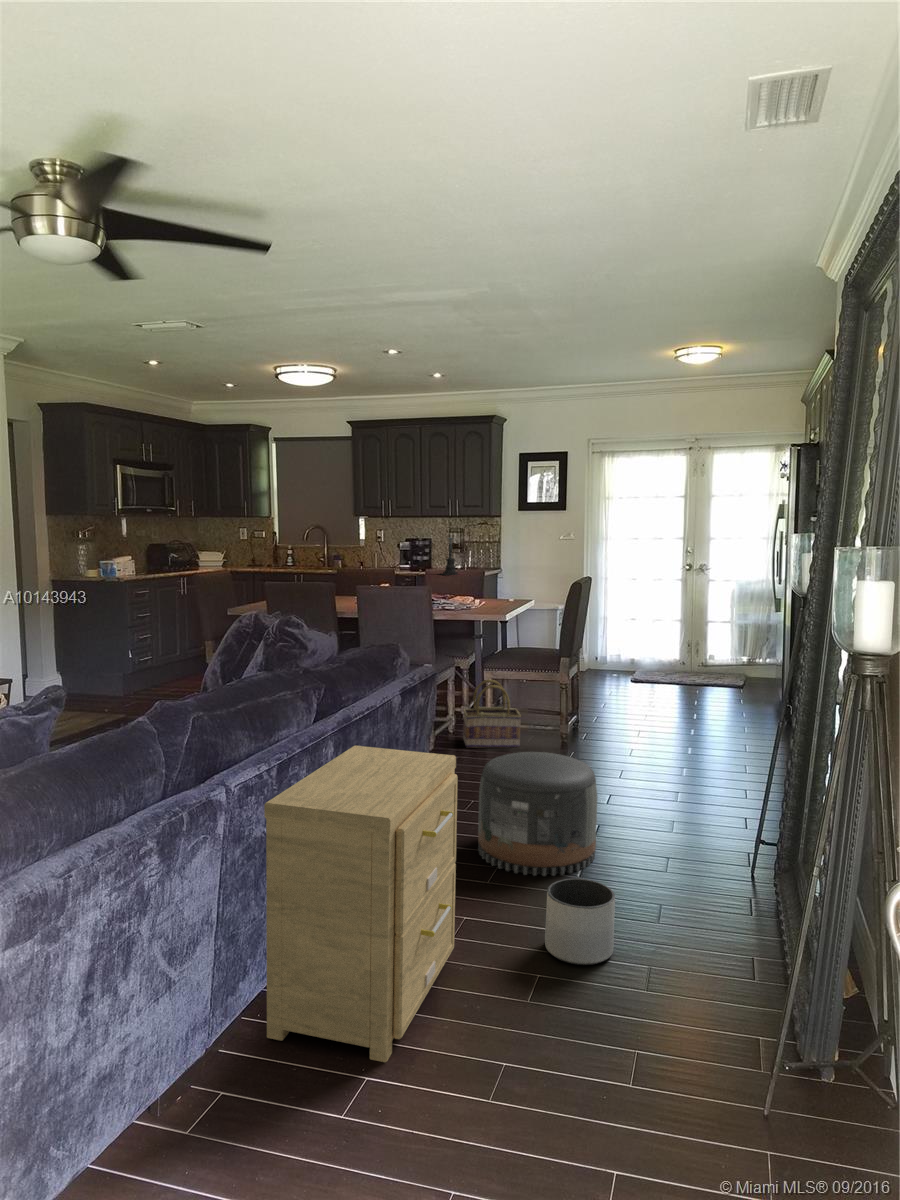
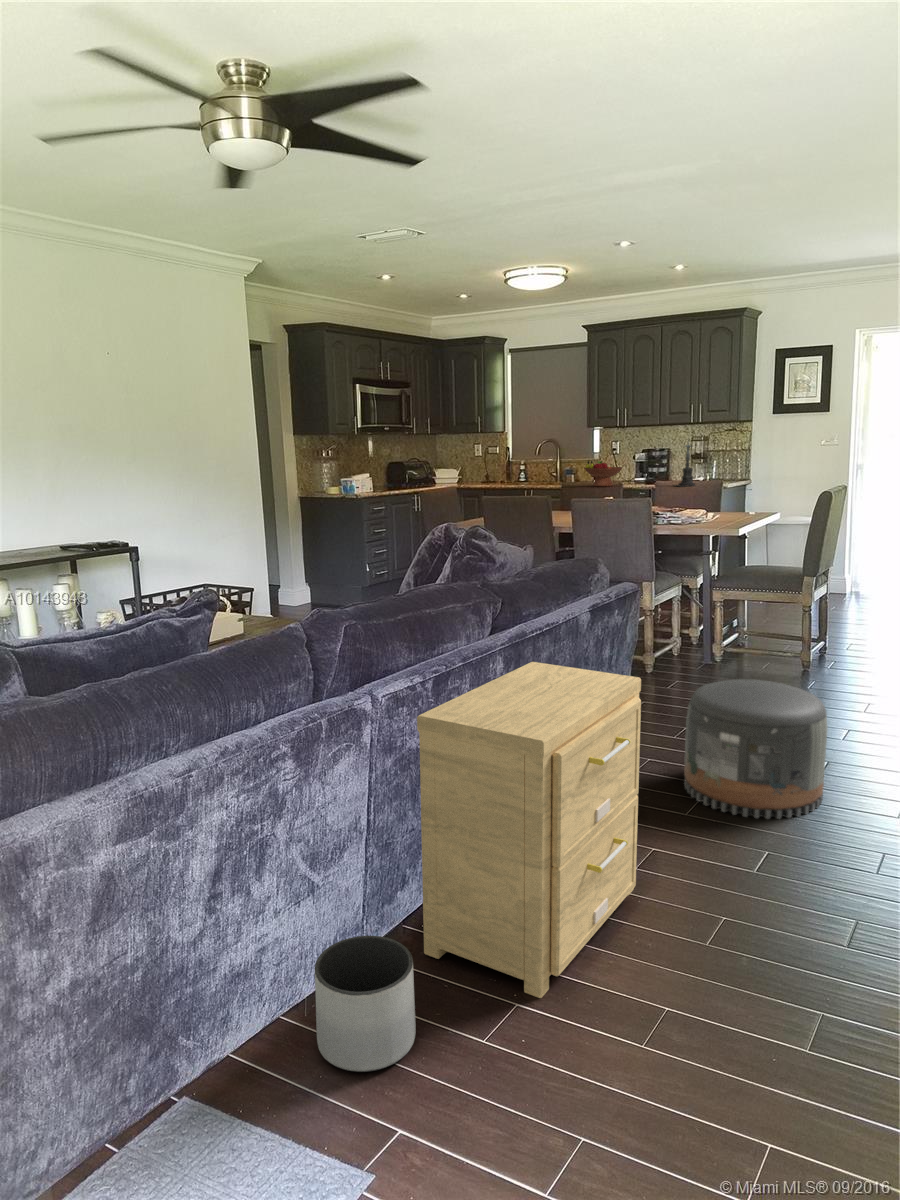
fruit bowl: none [354,549,390,573] -> present [584,461,622,487]
basket: present [463,680,521,747] -> none [689,600,756,675]
planter: present [545,879,615,965] -> present [315,936,416,1072]

